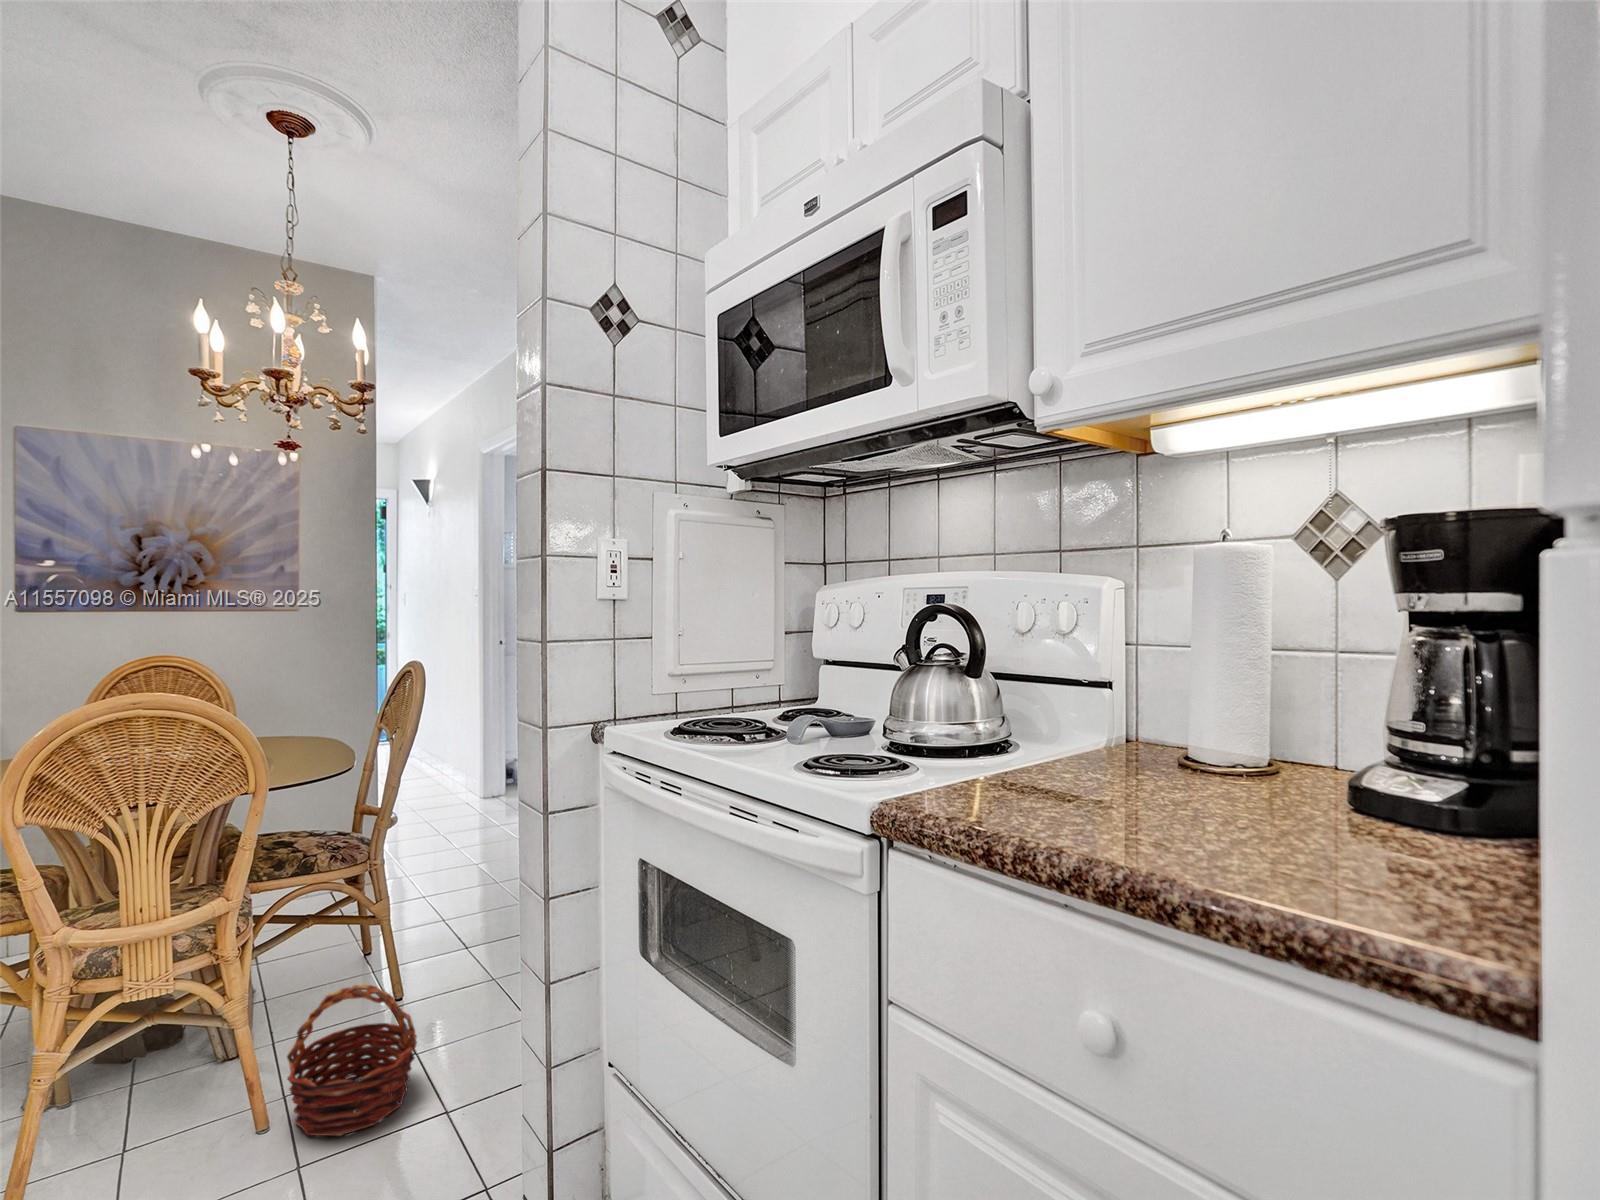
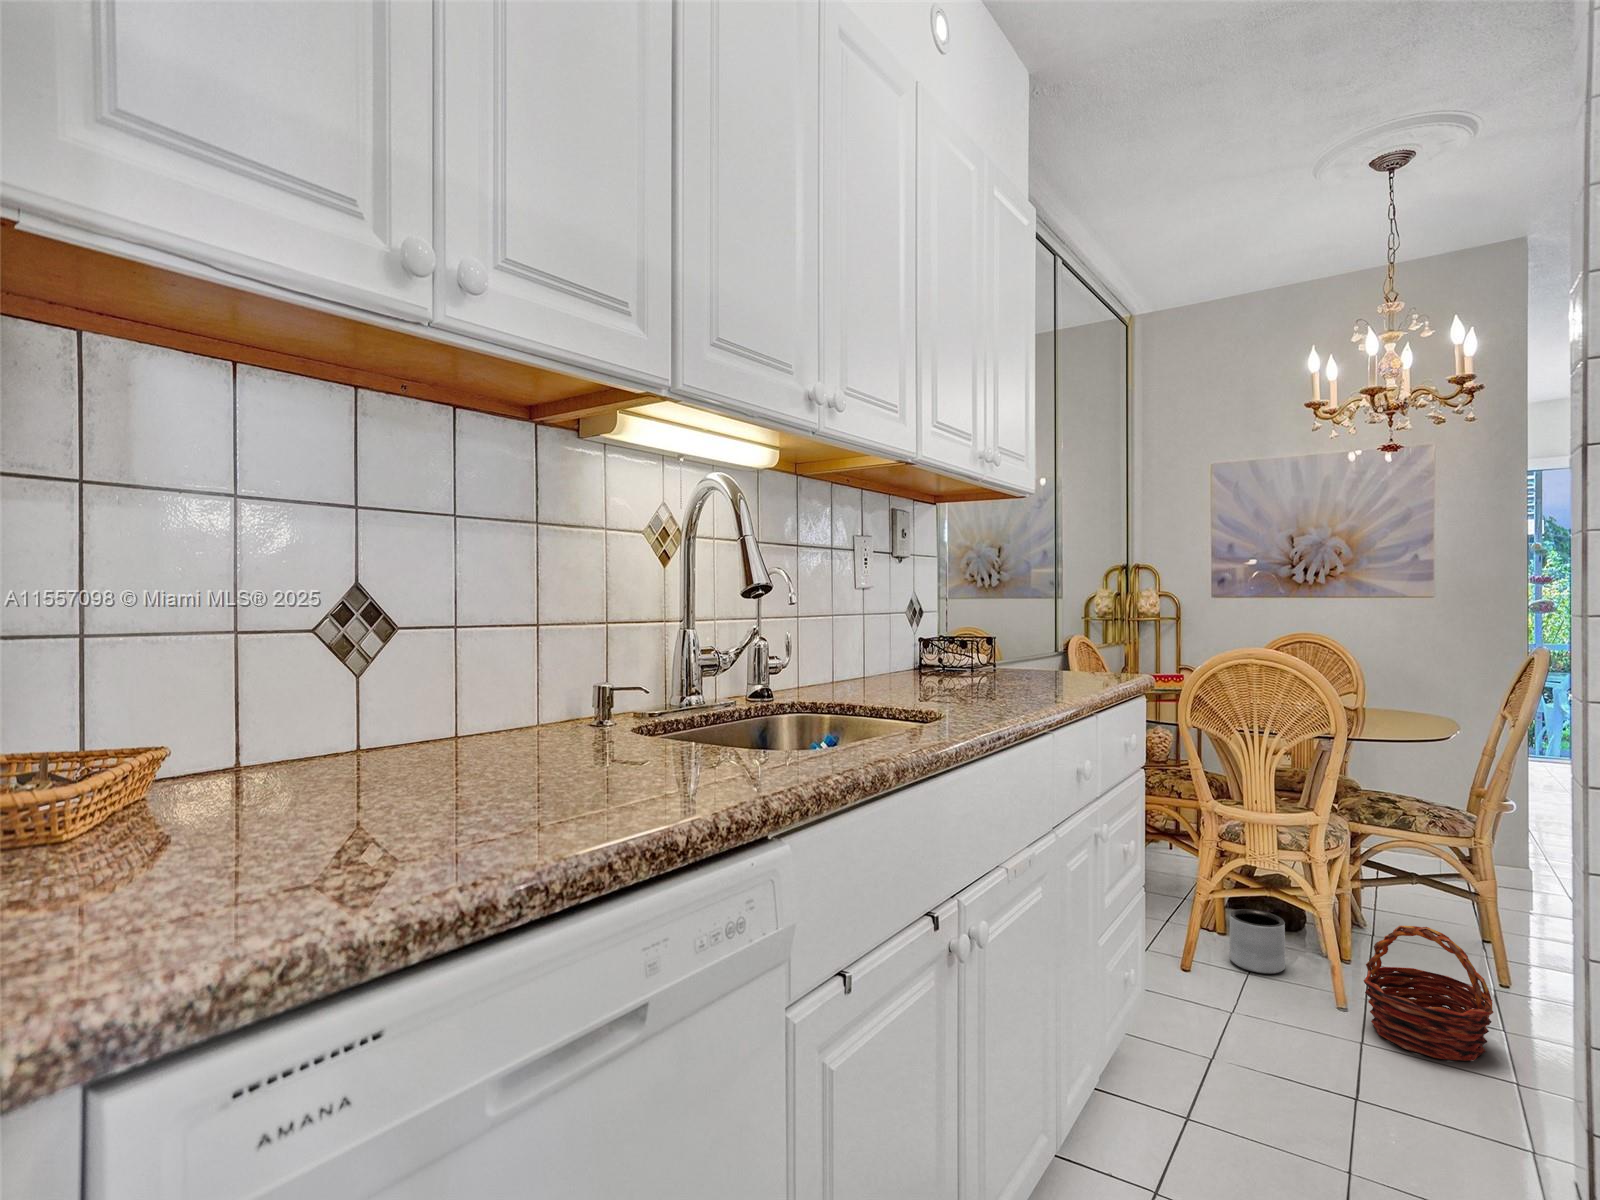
planter: none [83,1041,171,1142] -> present [1229,909,1285,974]

